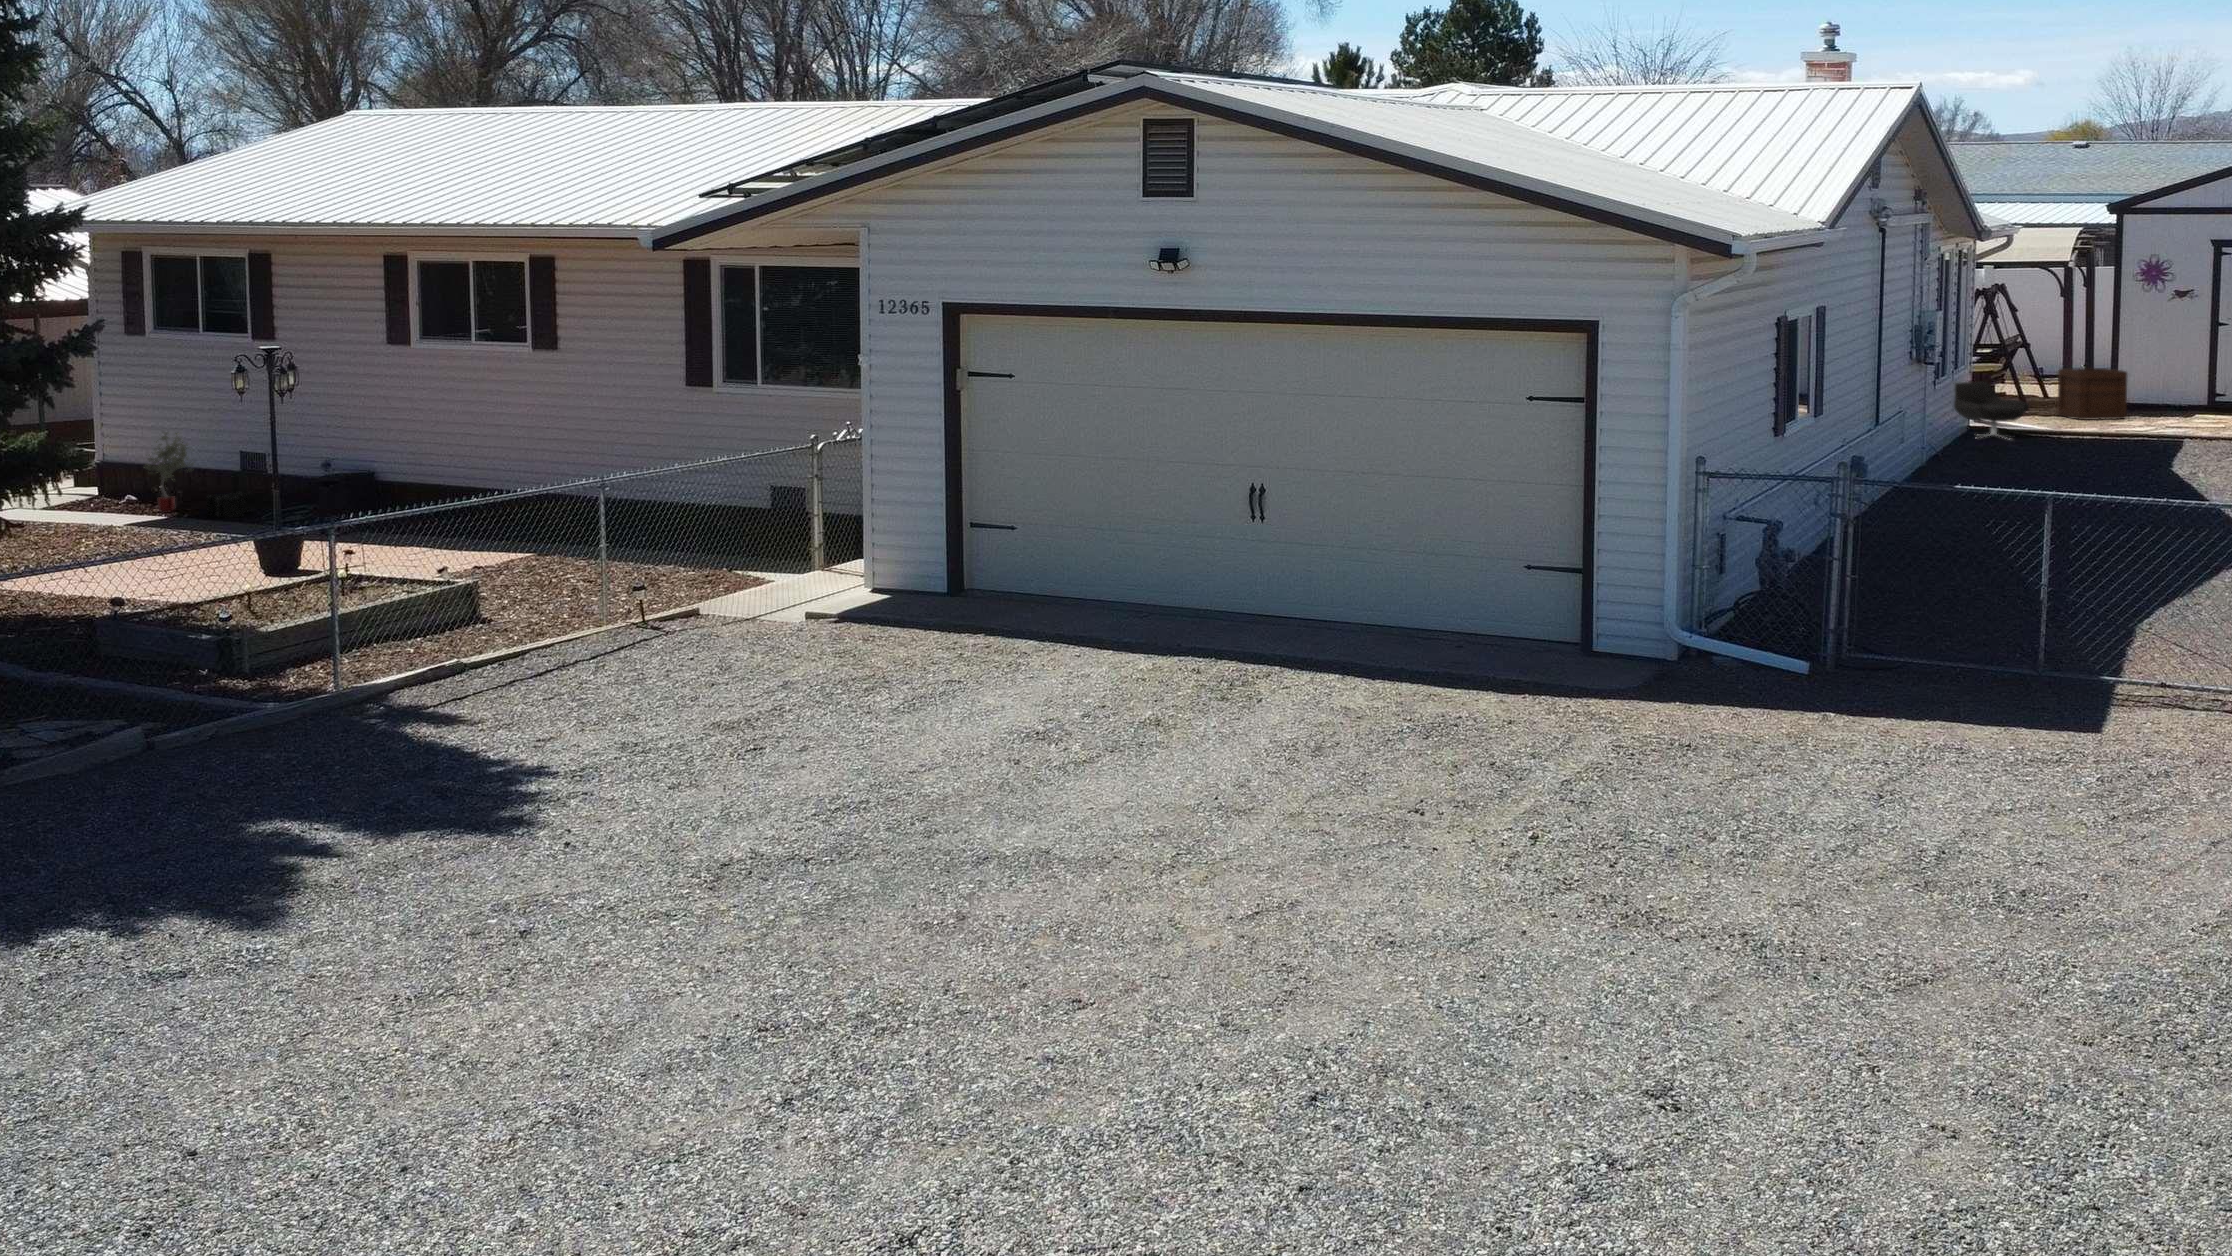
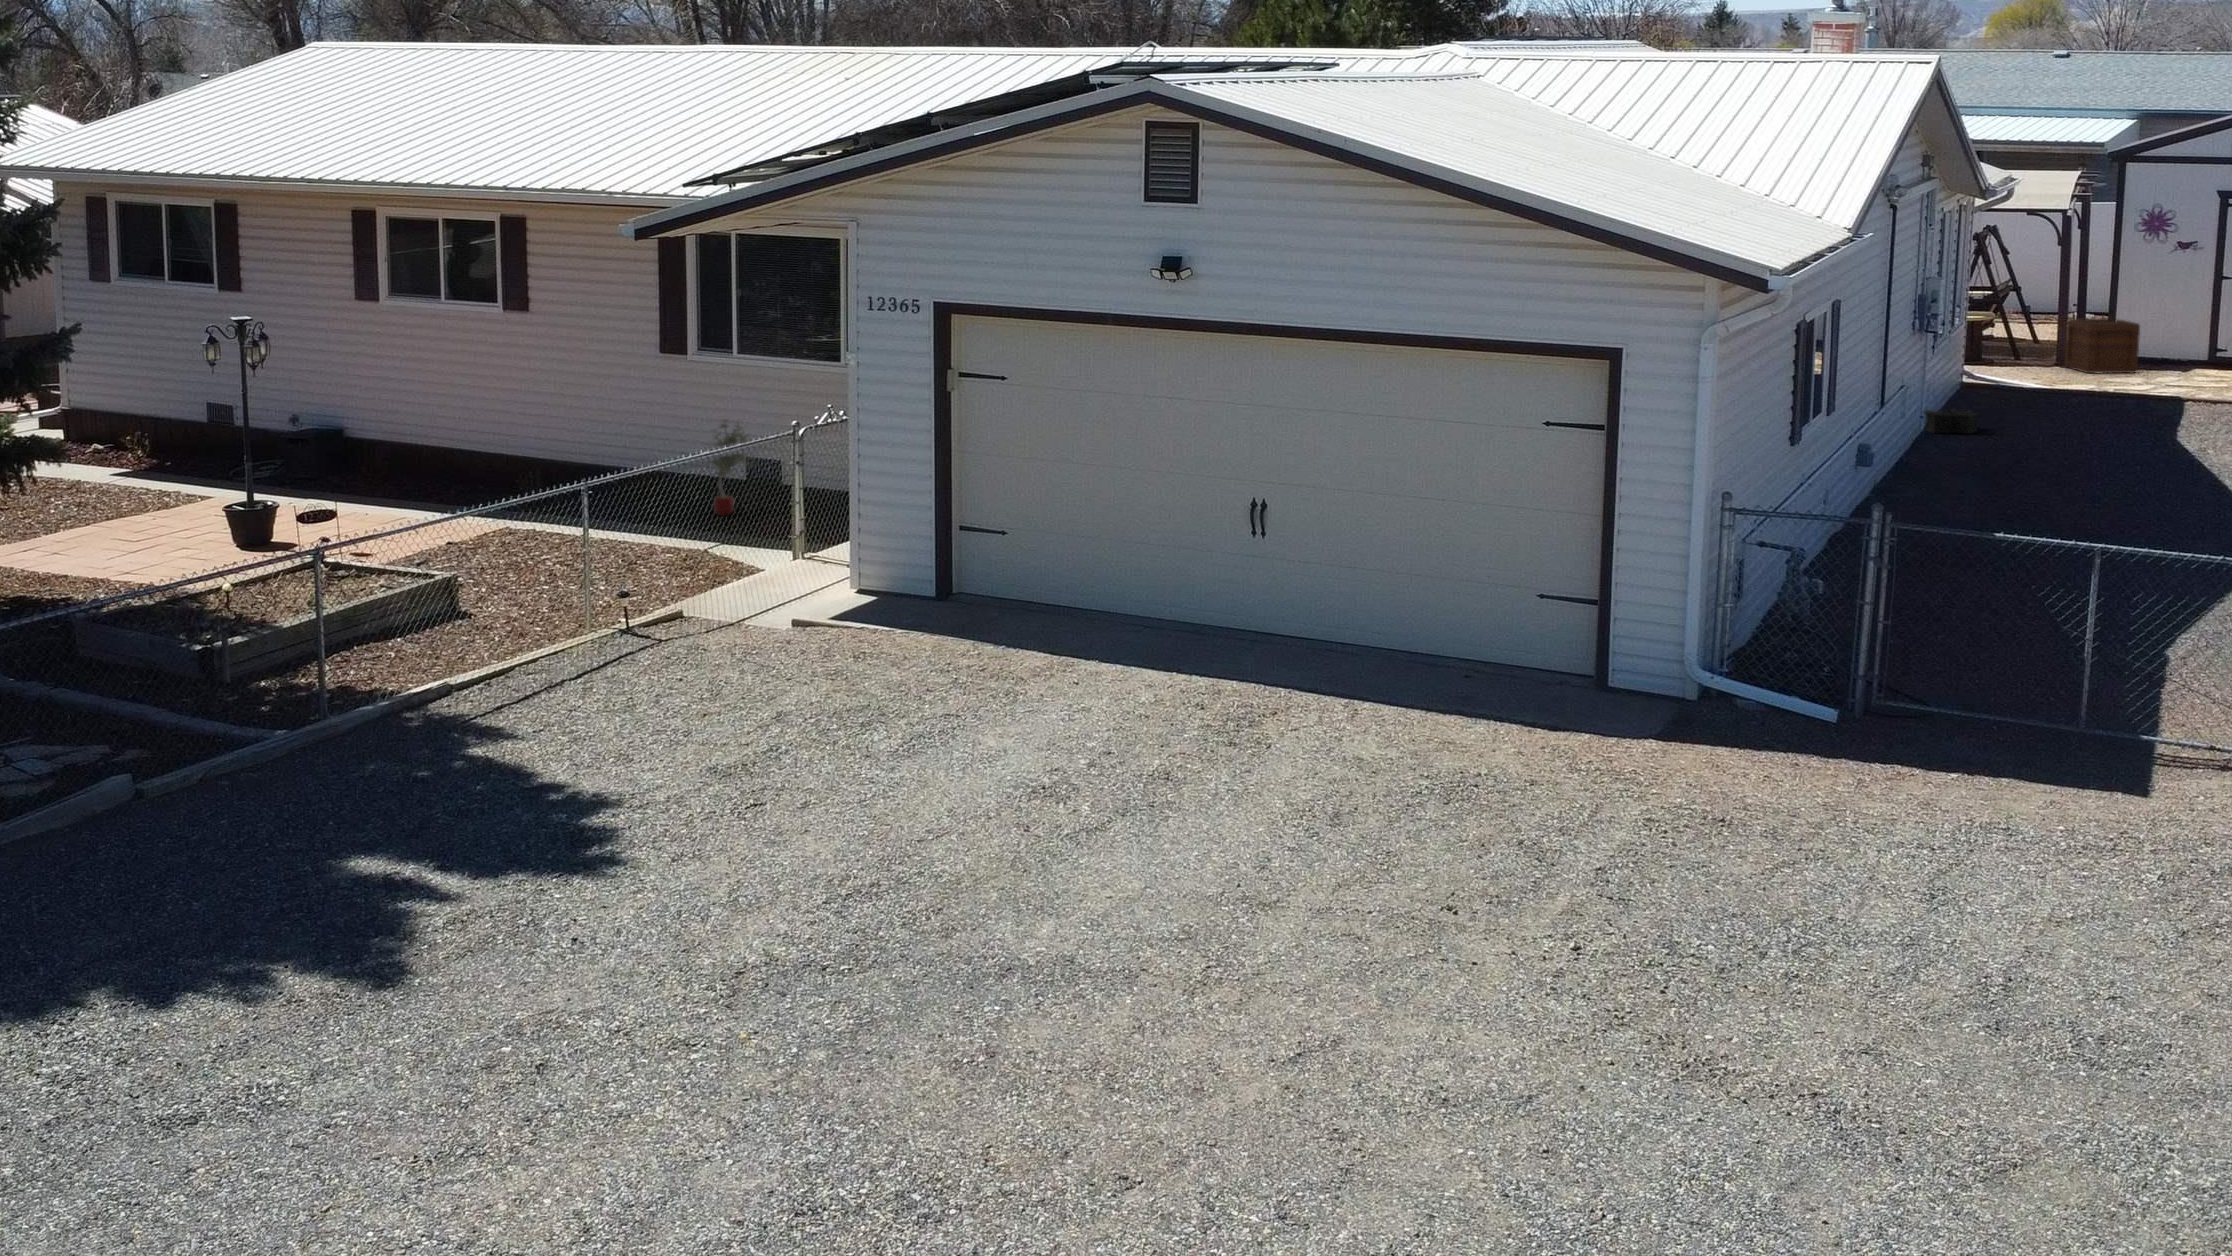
lounge chair: present [1954,382,2029,439] -> none [1956,337,2039,400]
potted tree: present [144,433,194,512] -> present [707,419,756,516]
storage bin: present [206,492,254,518] -> present [1924,409,1977,434]

